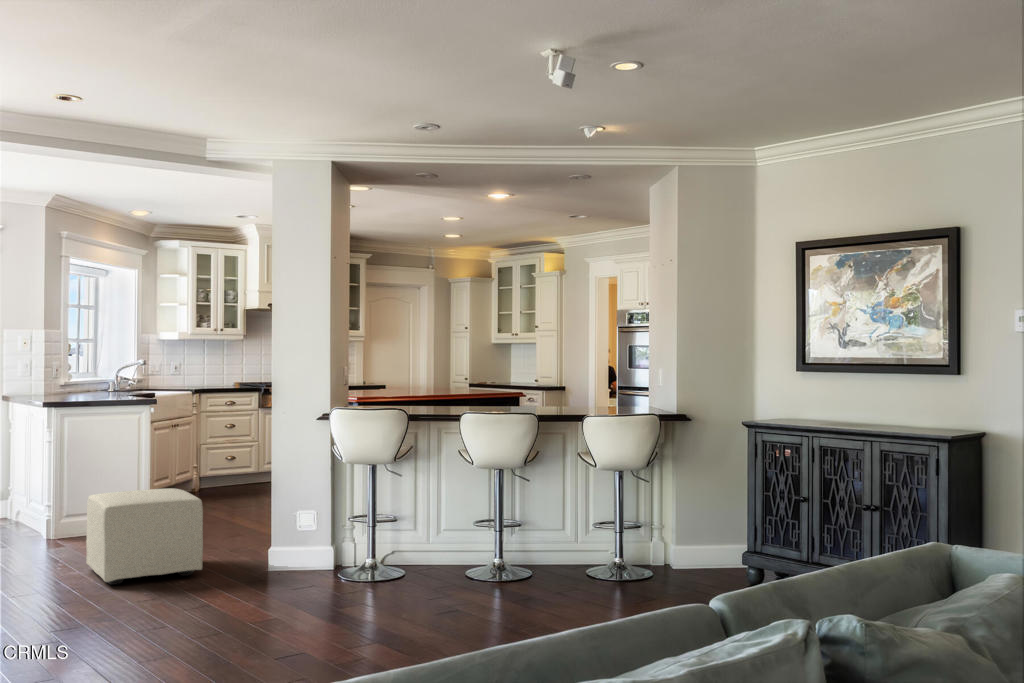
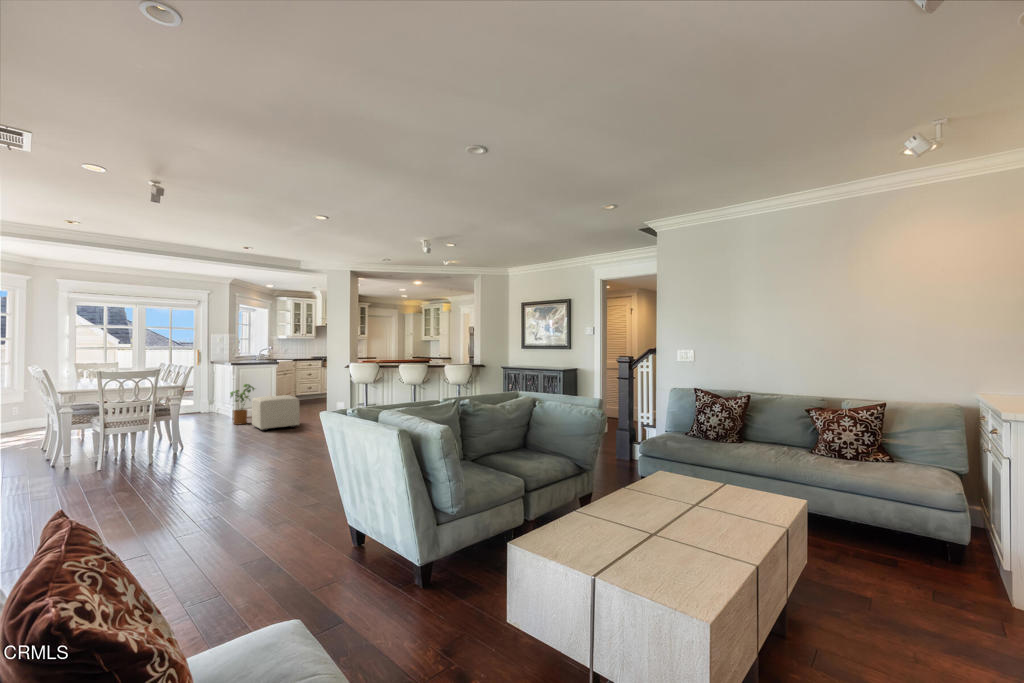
house plant: none [37,457,101,561] -> present [230,384,254,425]

